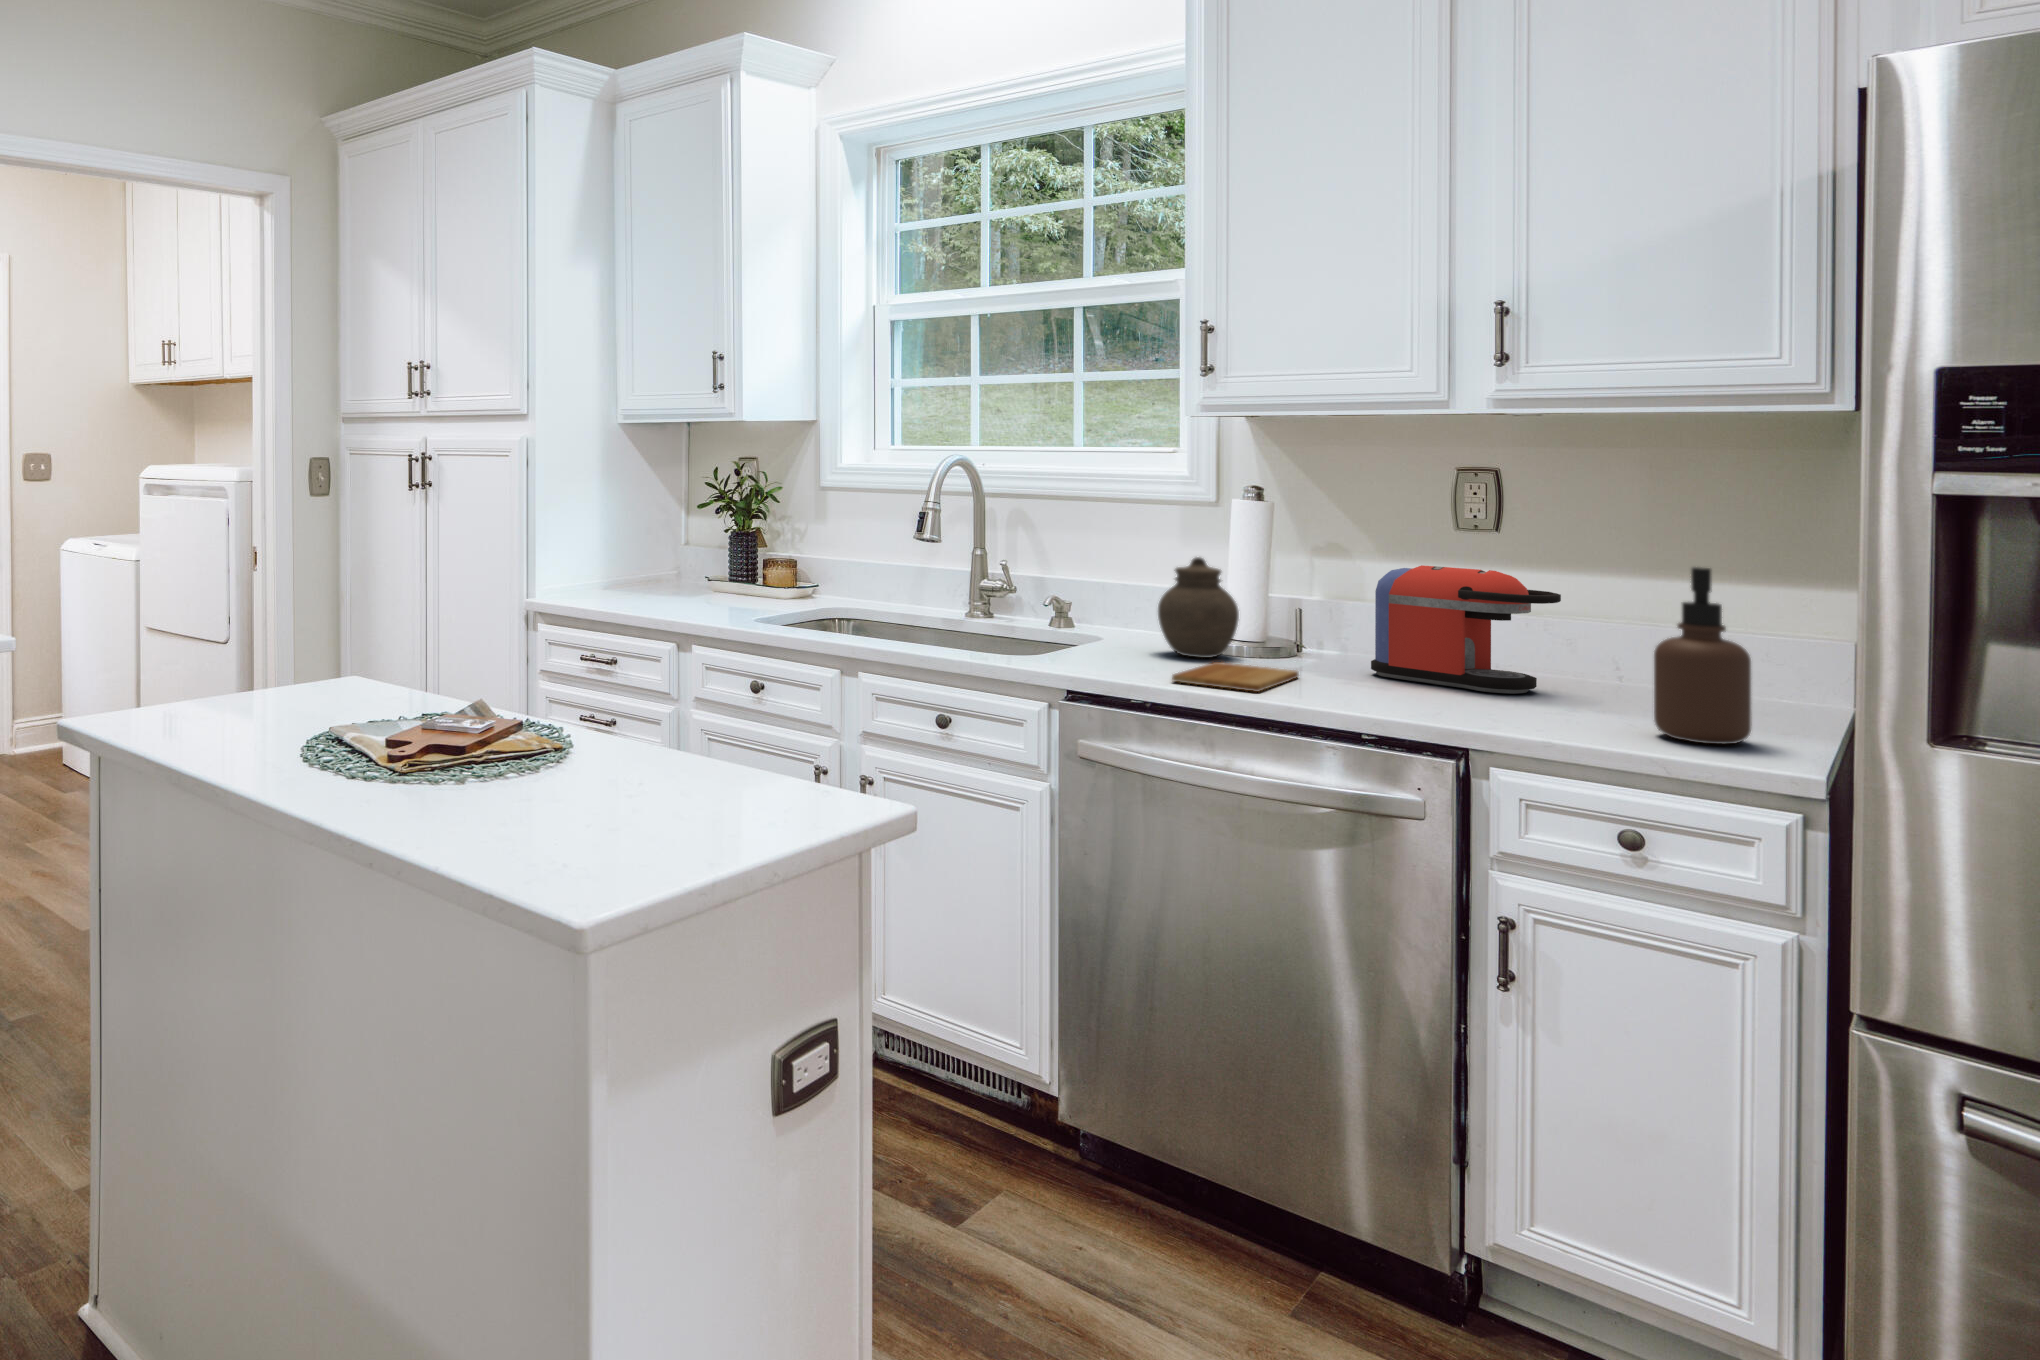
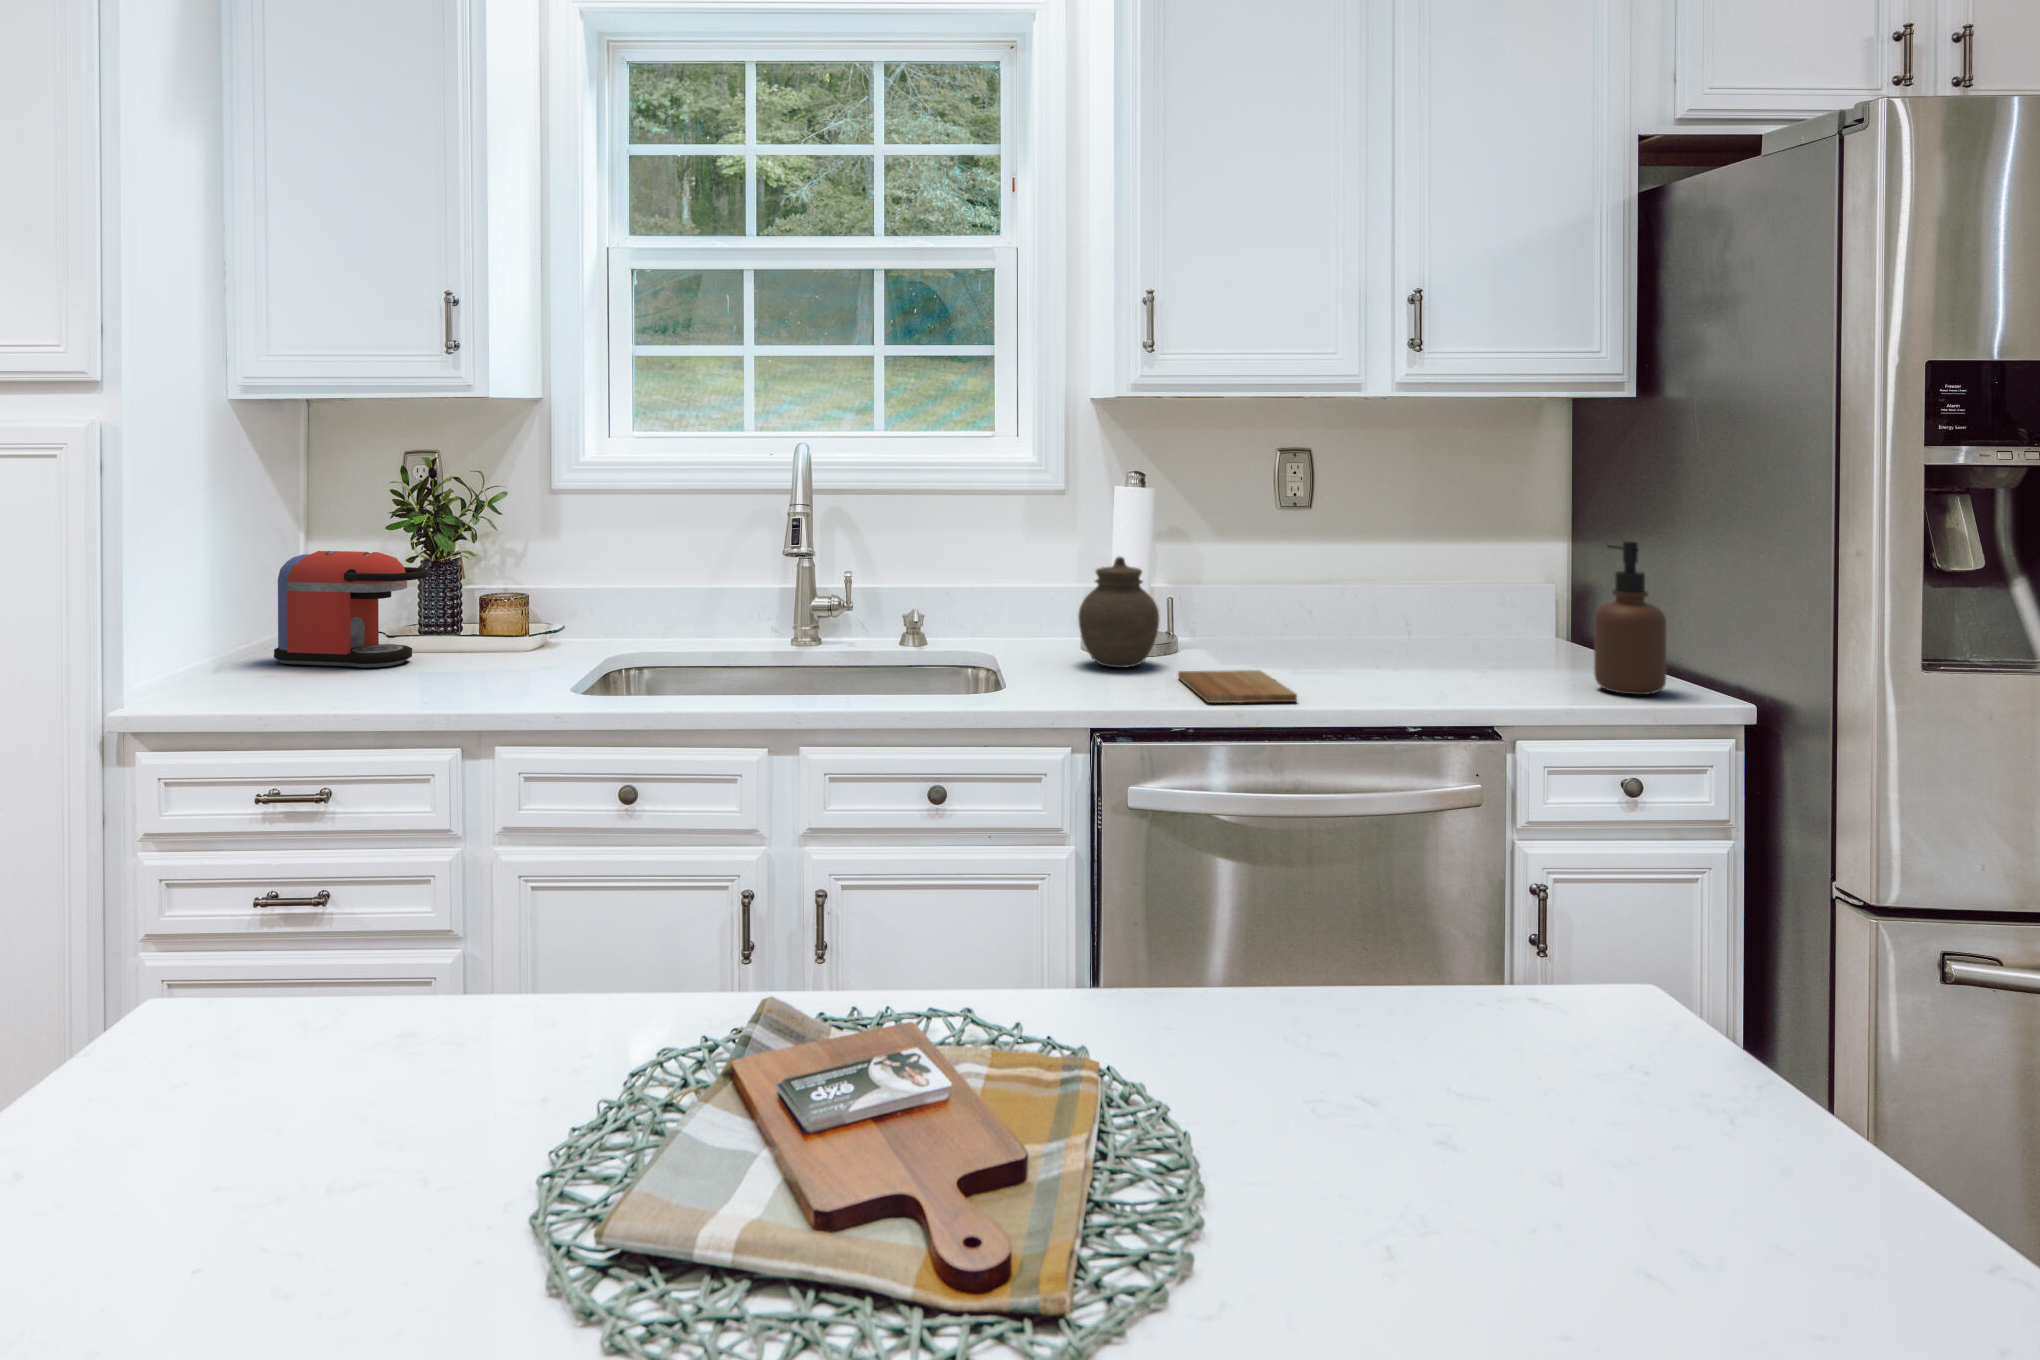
coffee maker: present [1371,565,1561,694] -> present [274,551,429,667]

